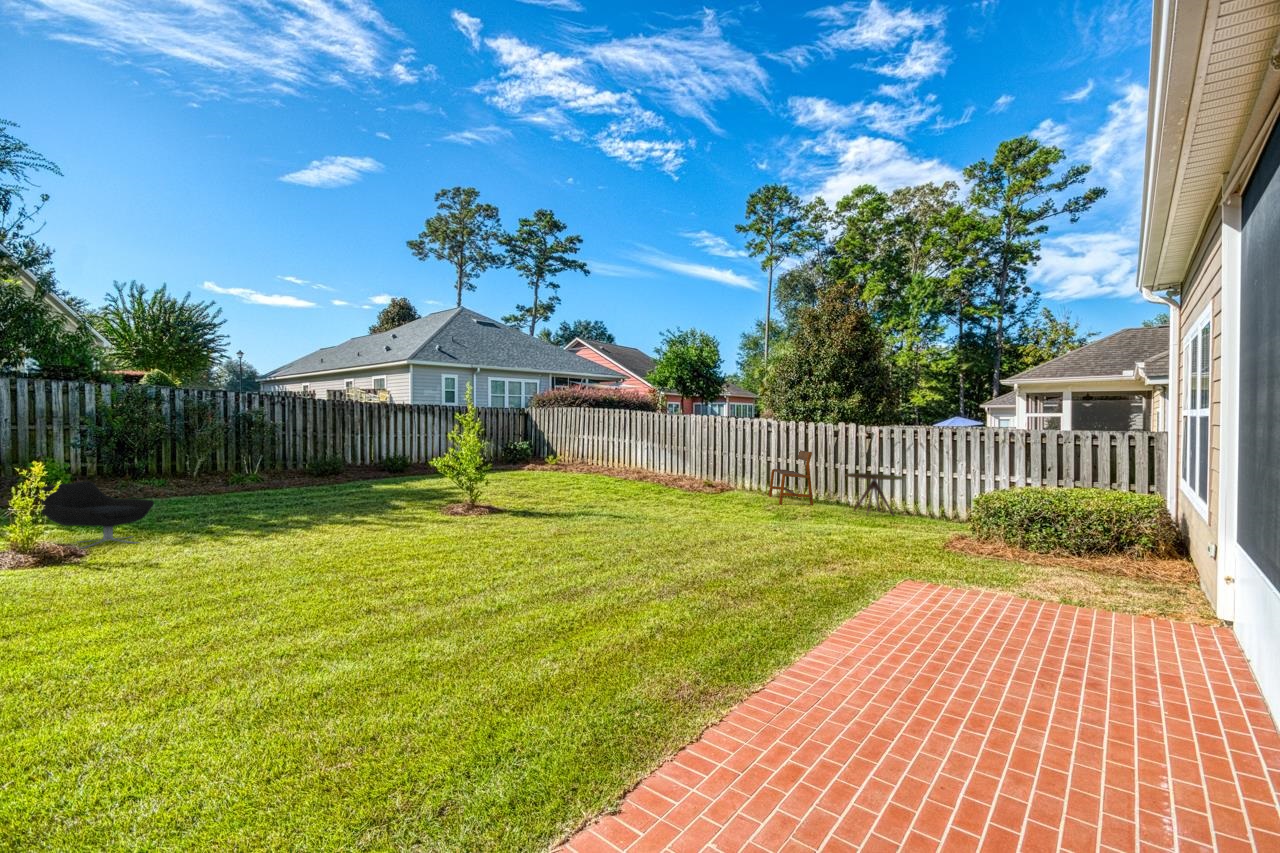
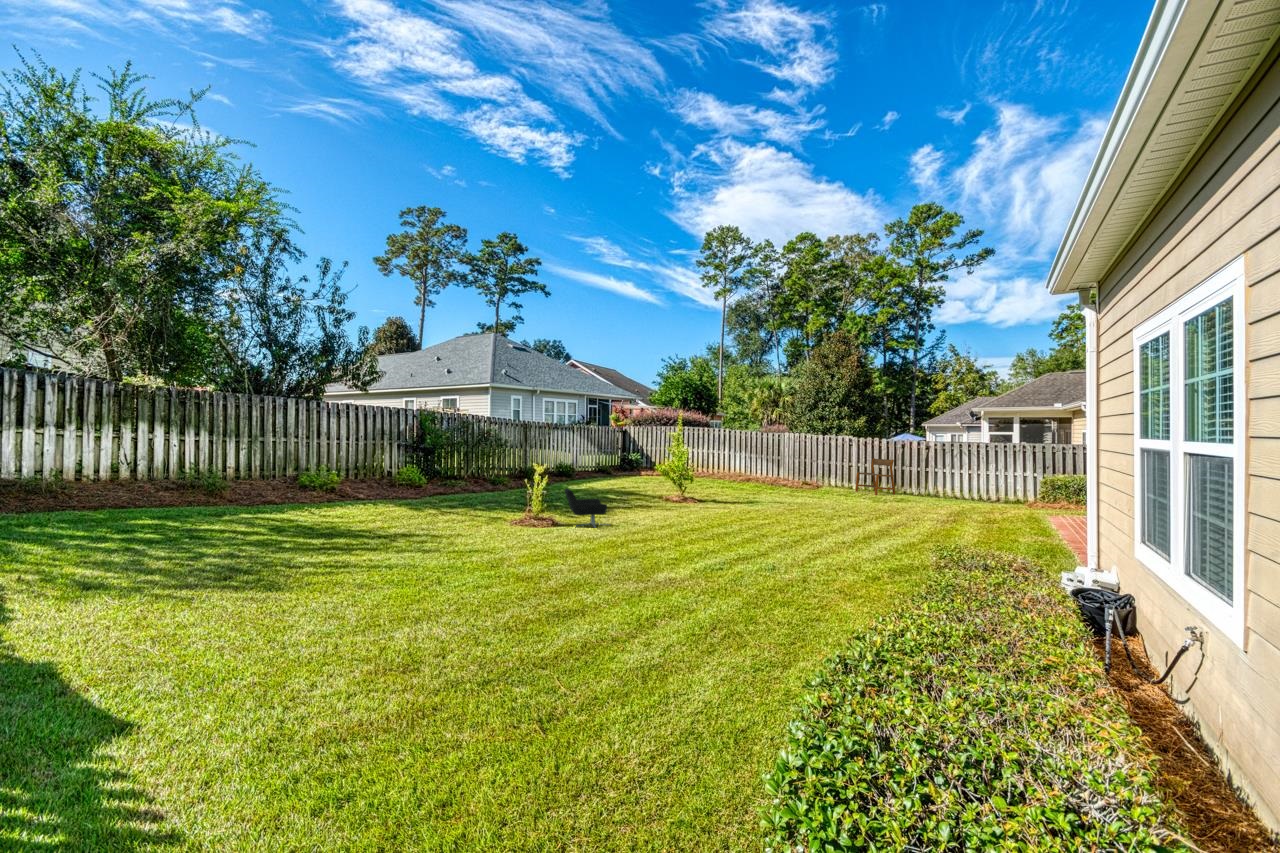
round table: present [845,473,905,515] -> none [919,472,959,498]

